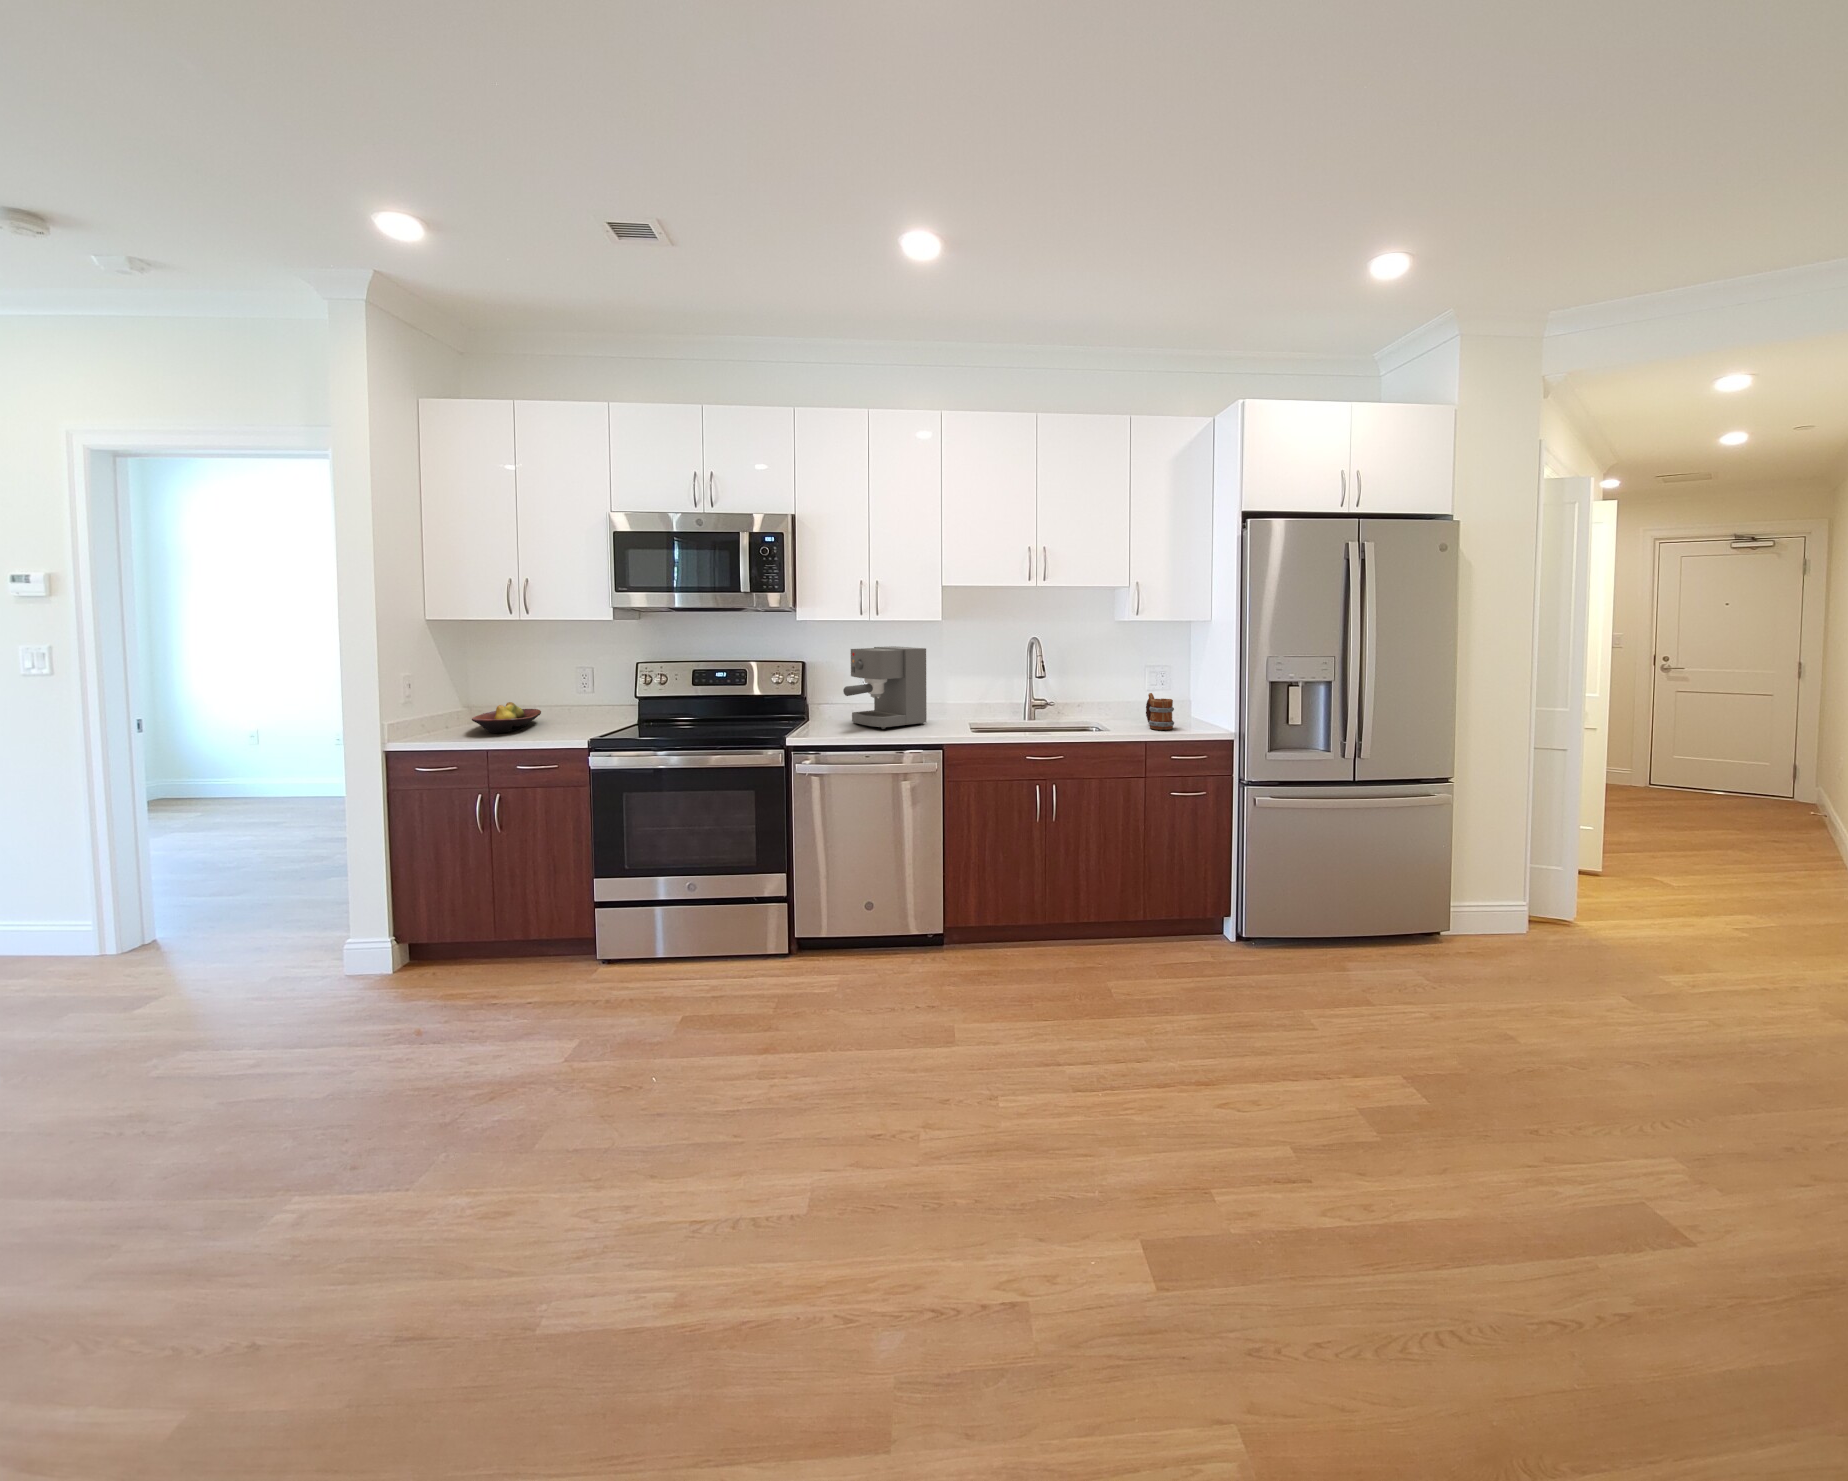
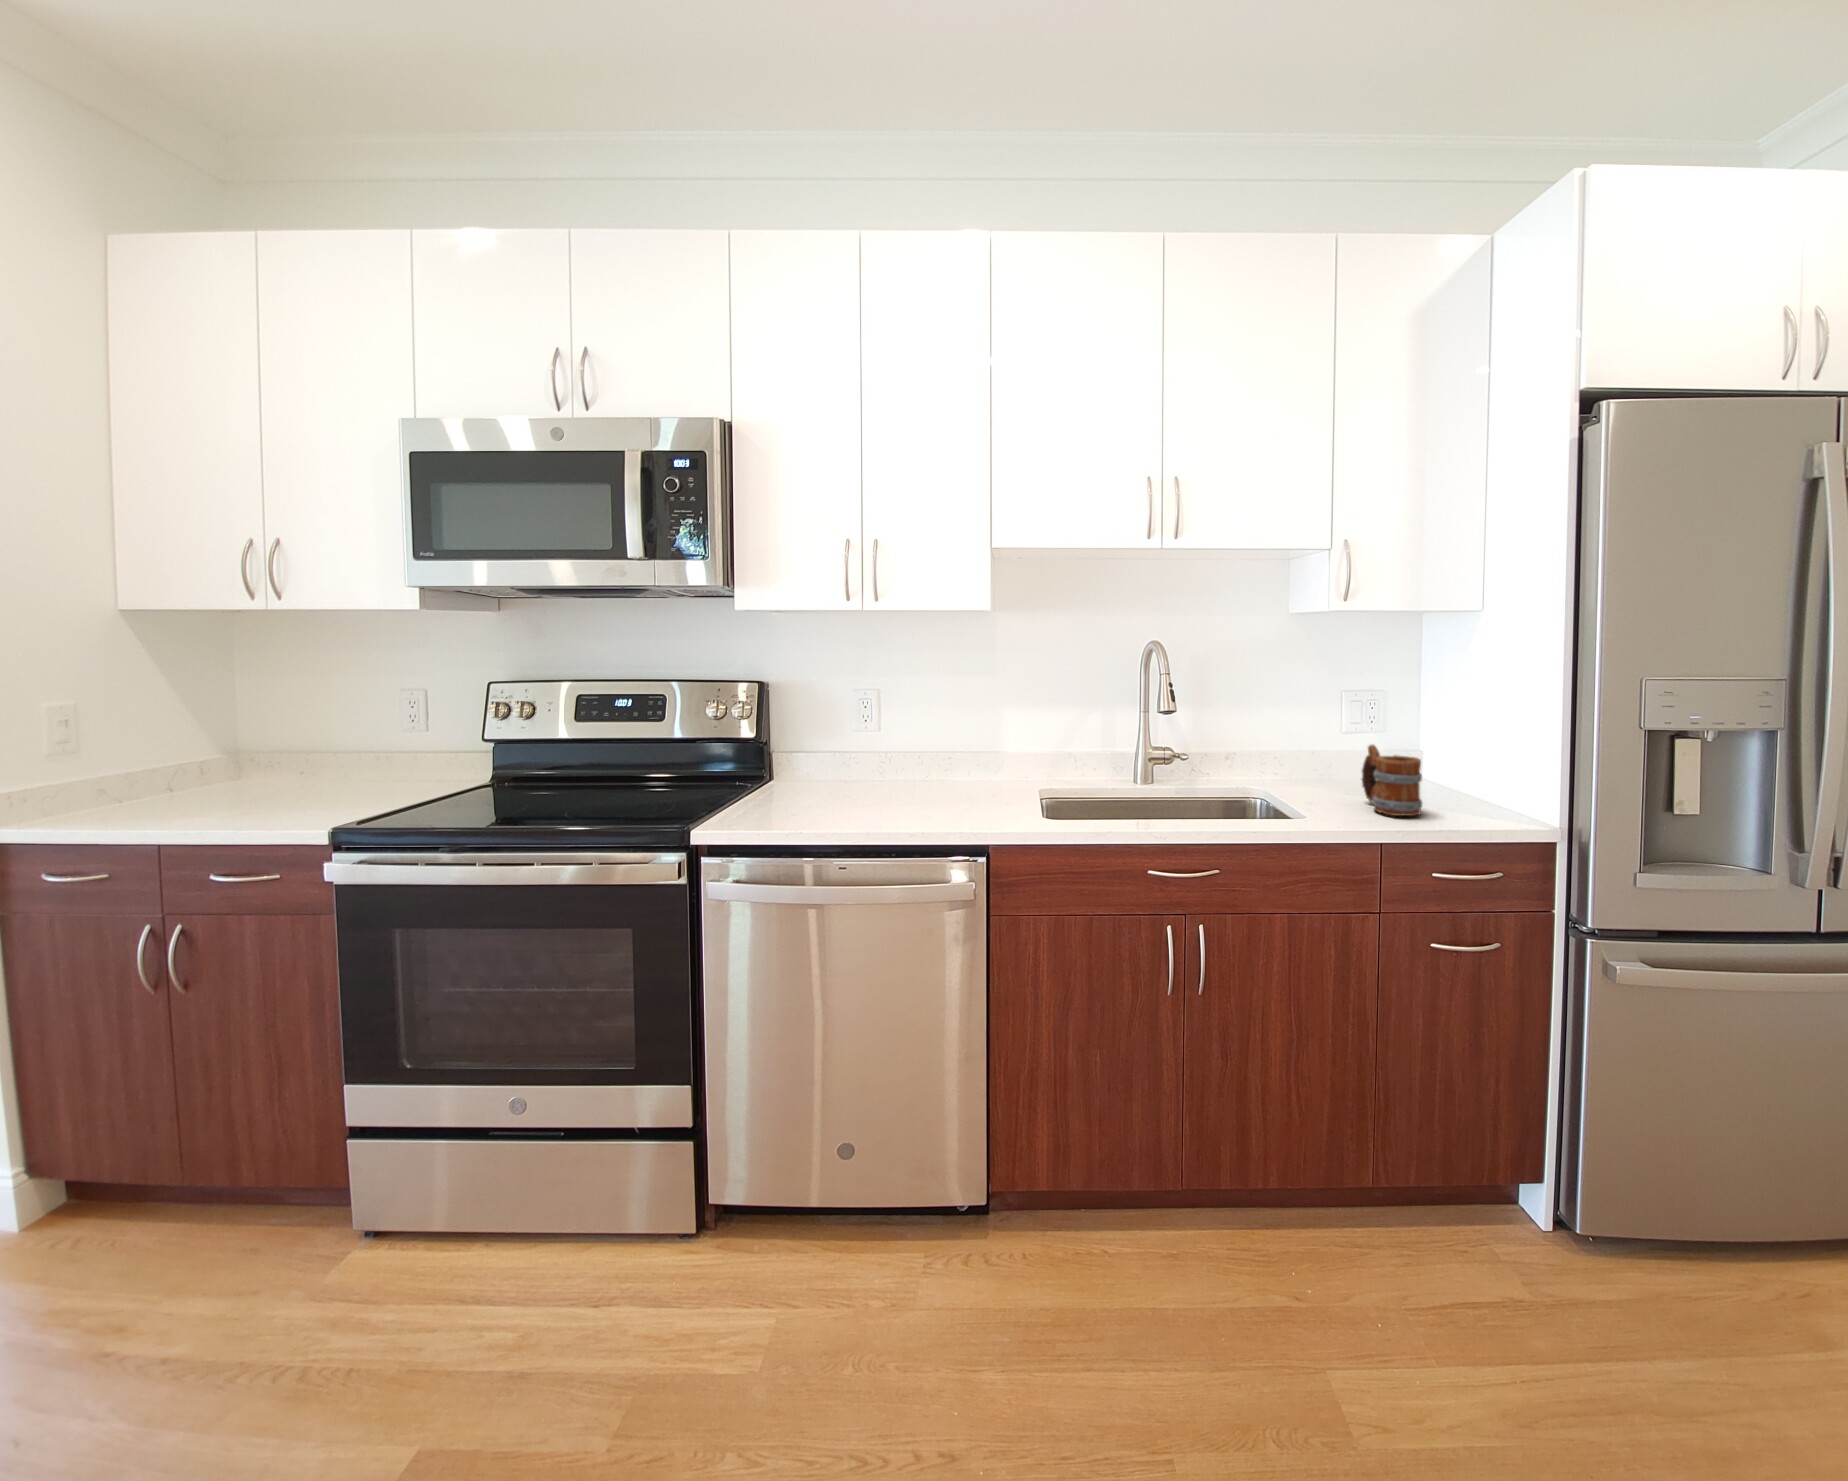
coffee maker: present [843,646,927,729] -> none [806,657,961,807]
fruit bowl: present [472,702,541,733] -> none [156,749,318,806]

